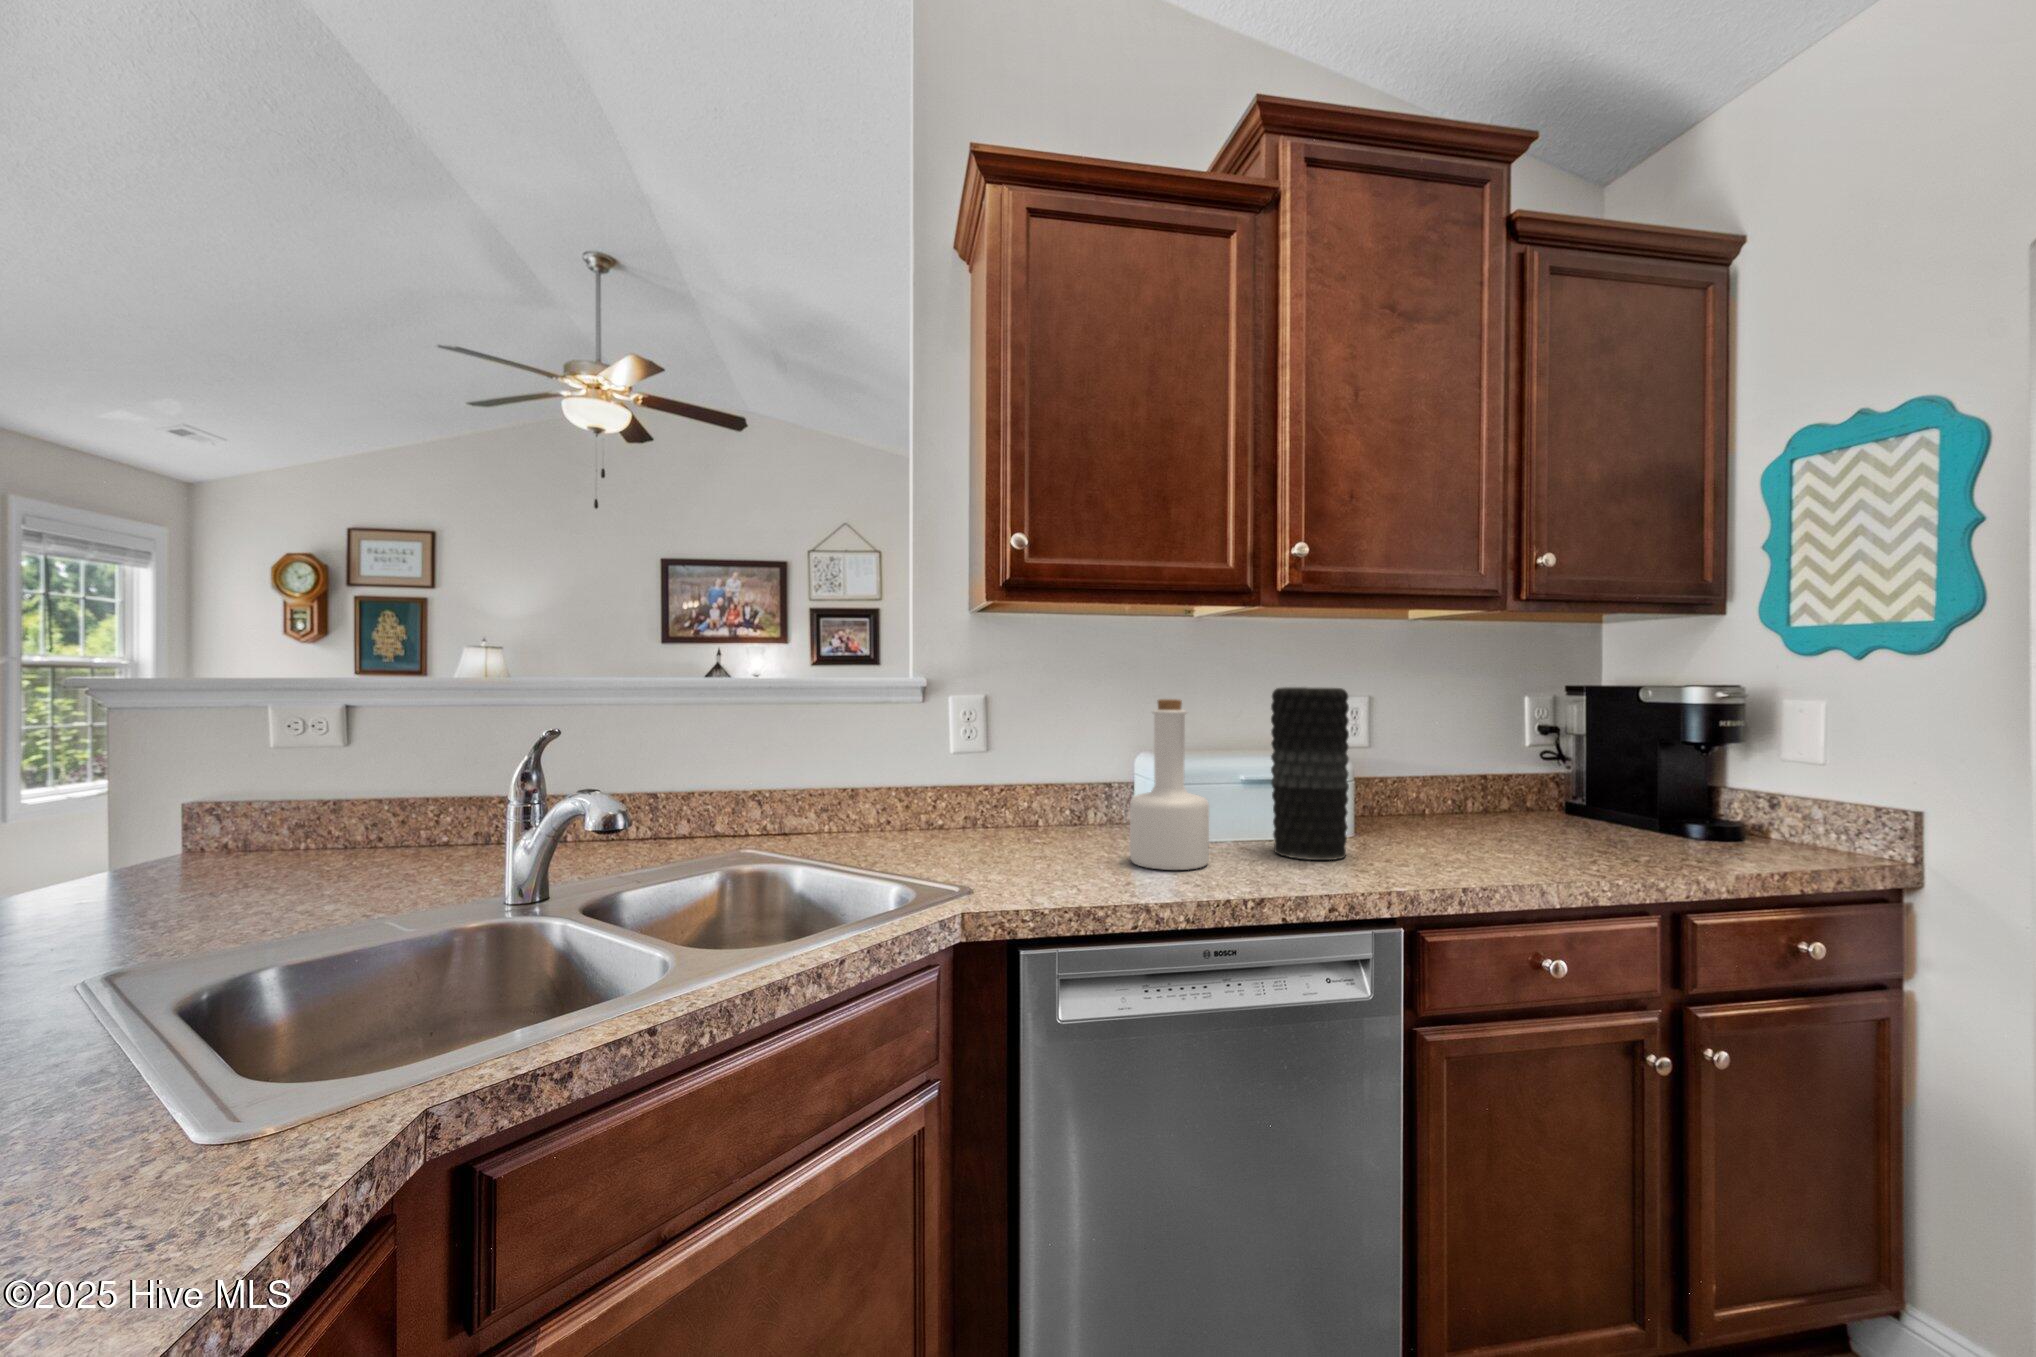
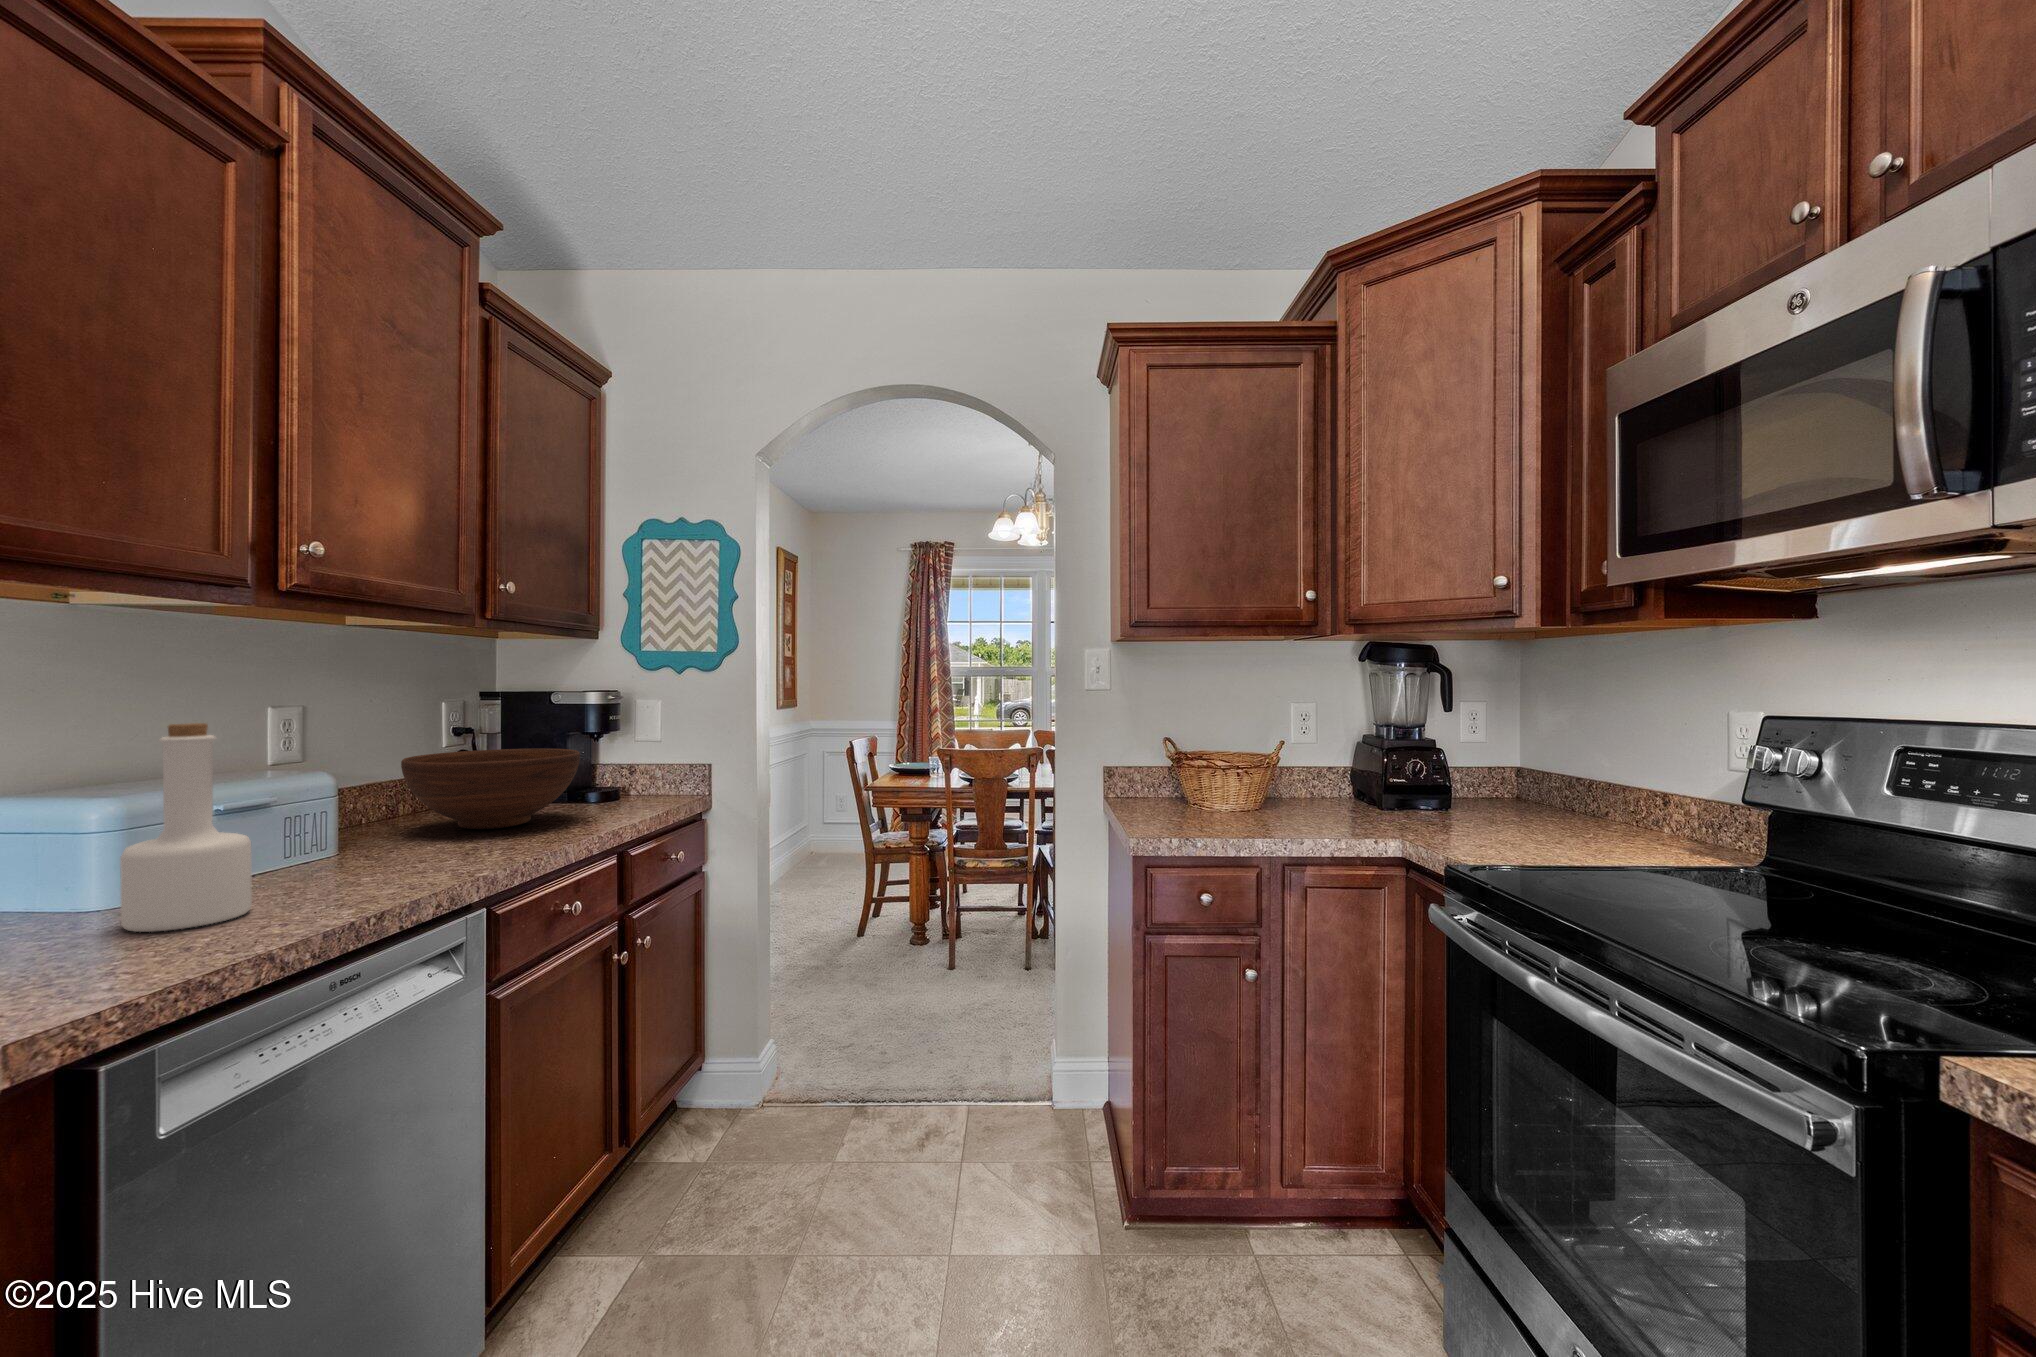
vase: present [1271,687,1349,860] -> none [282,703,382,882]
fruit bowl: none [1427,750,1634,846] -> present [401,748,580,829]

